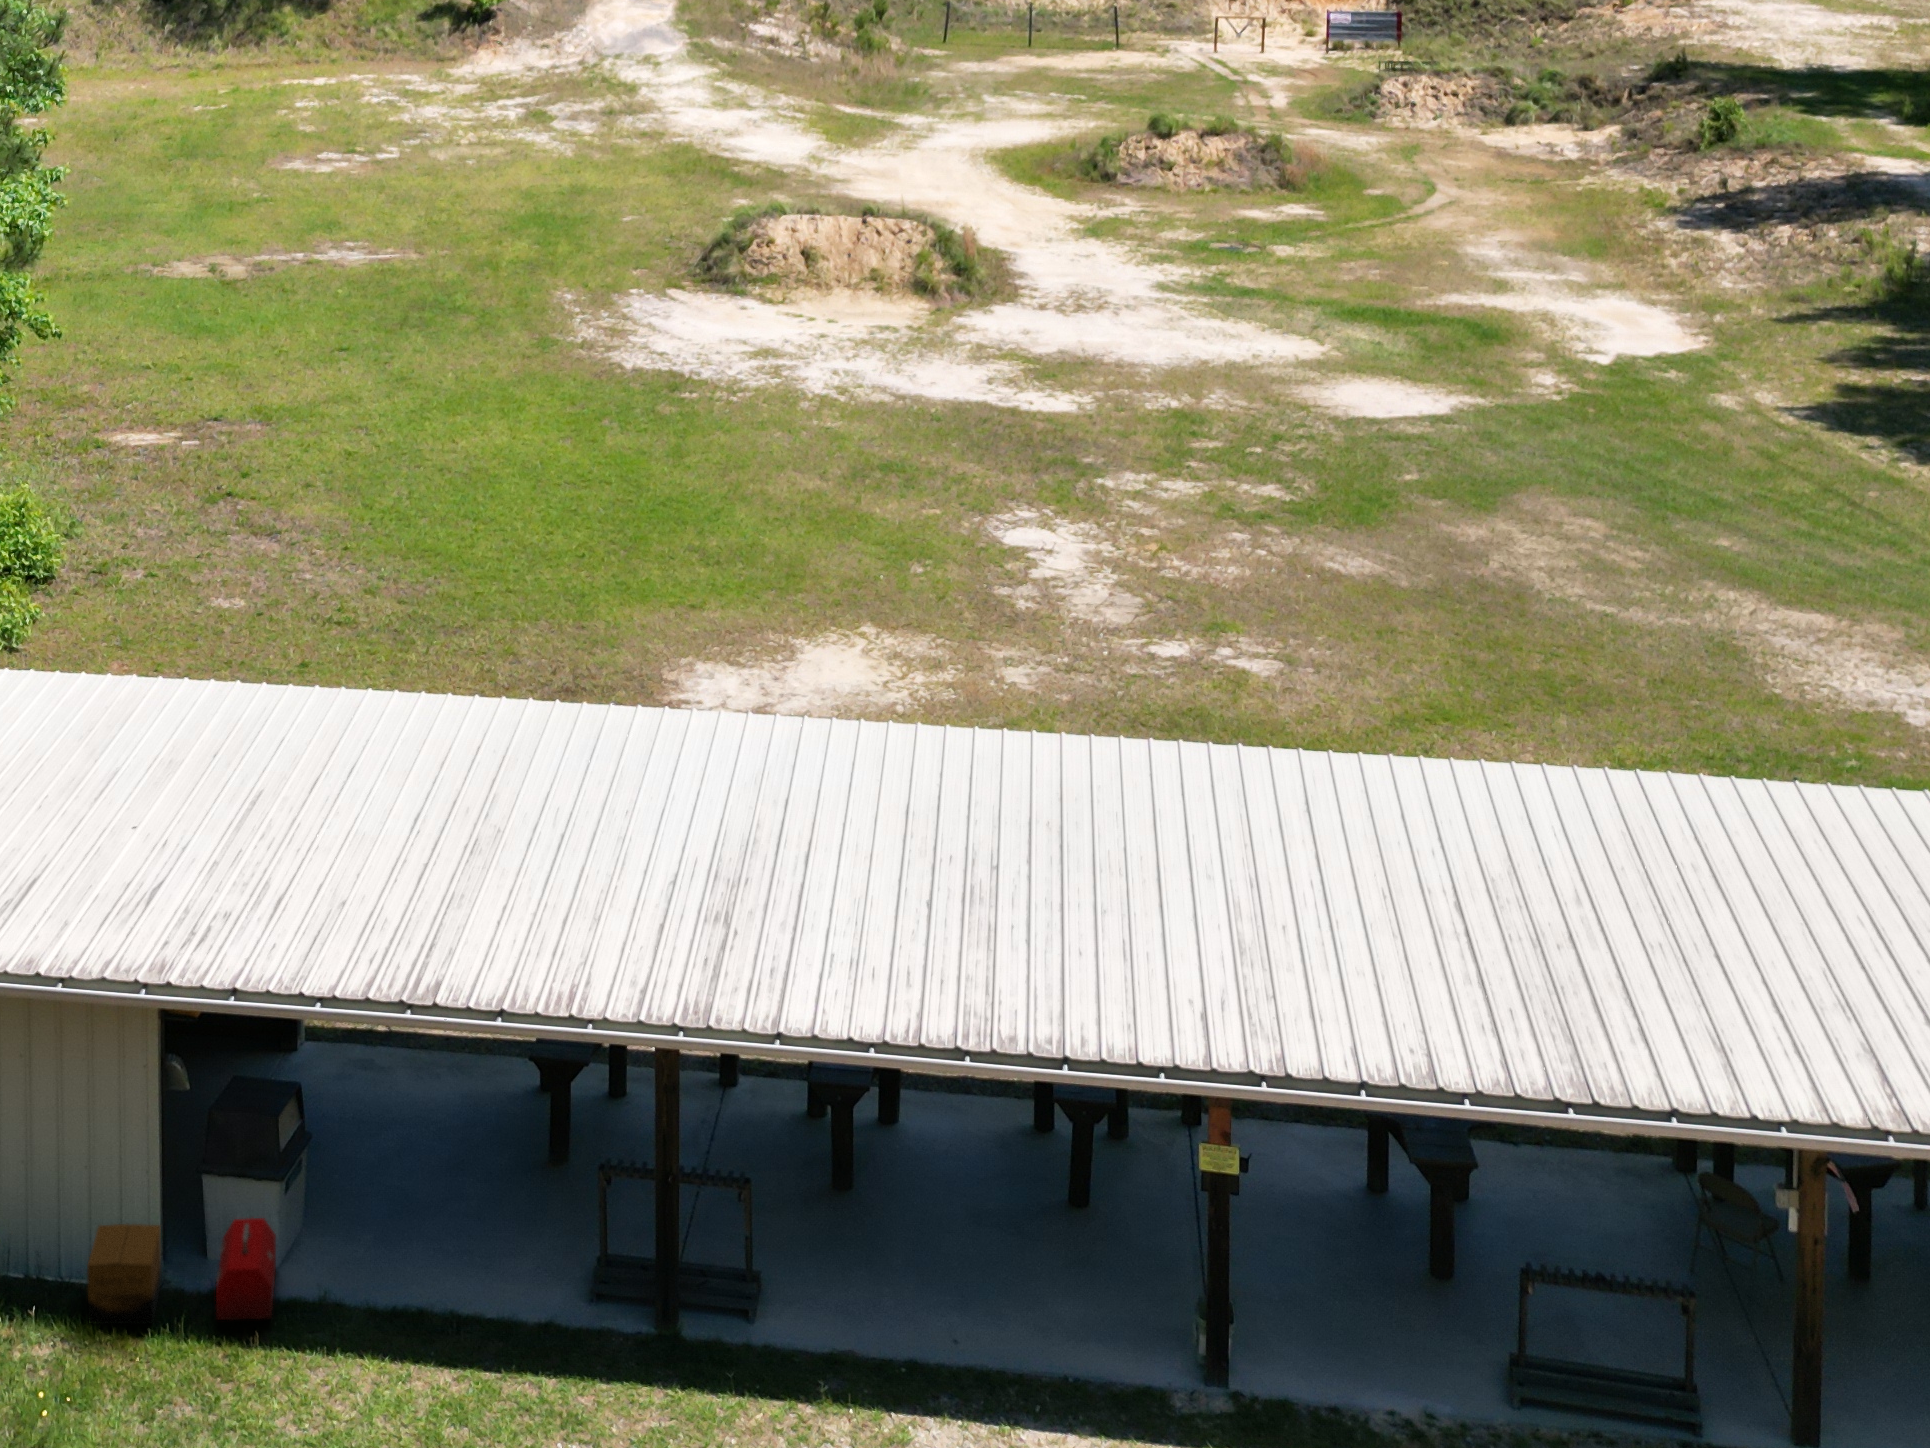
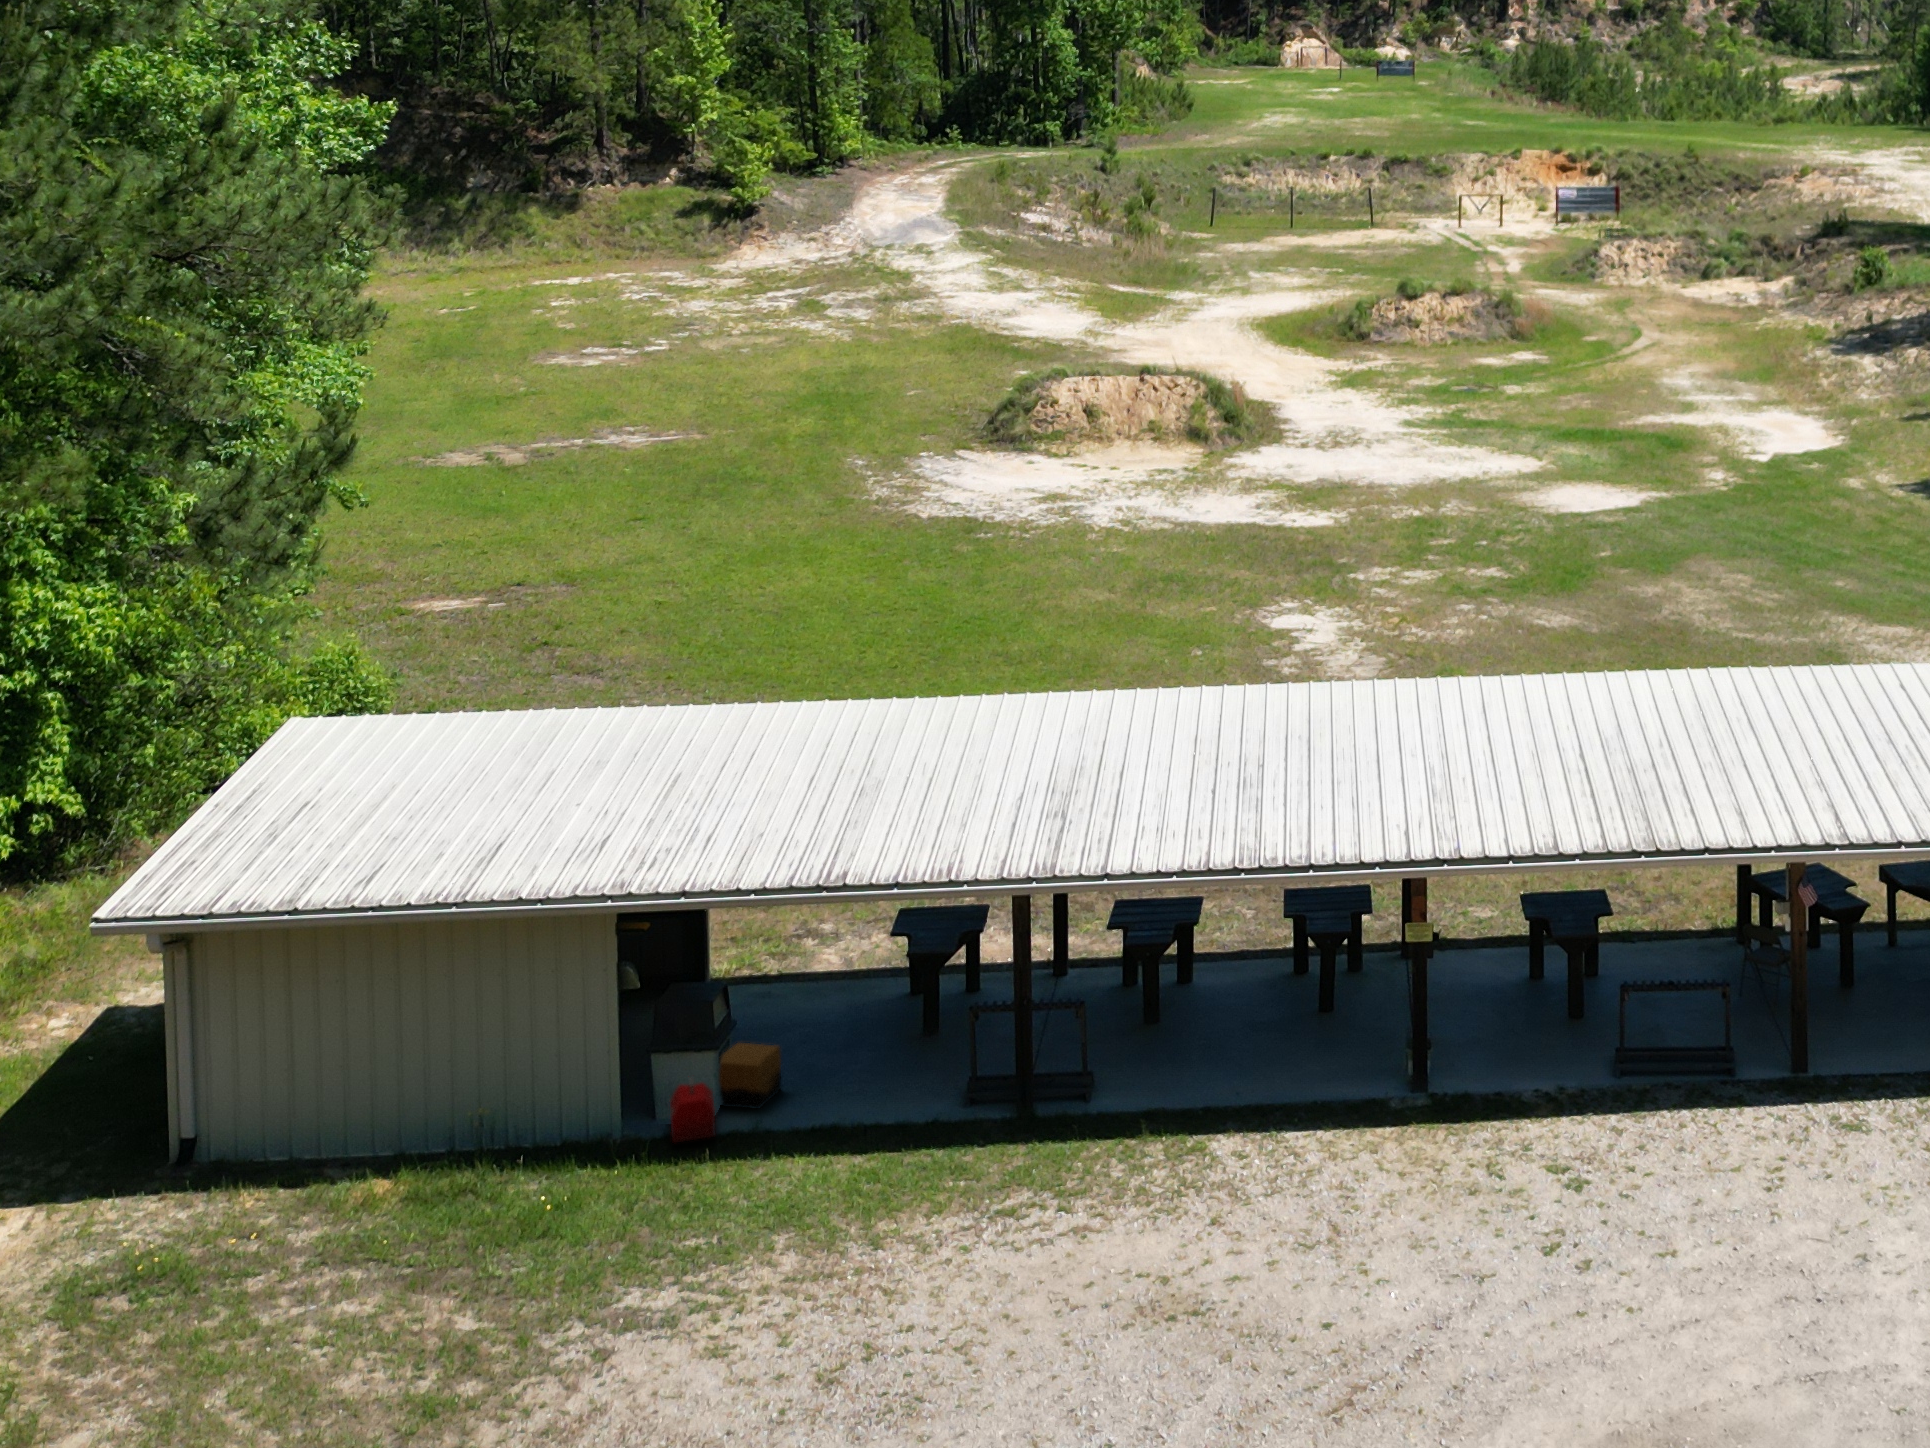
cardboard box: present [87,1224,162,1324] -> present [719,1043,781,1109]

